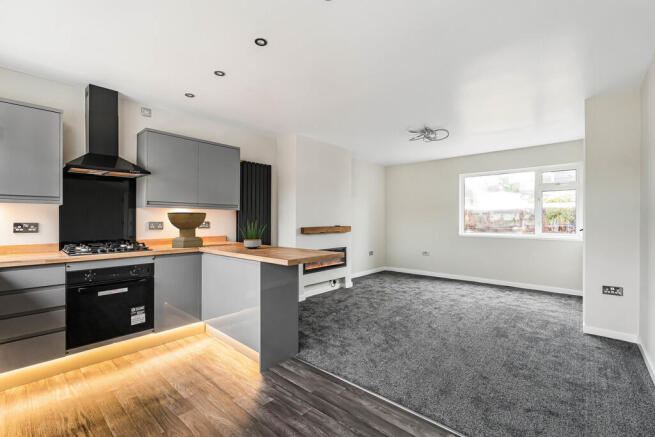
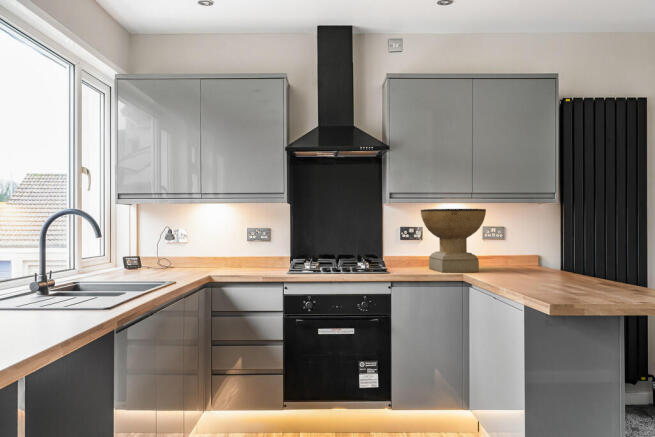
potted plant: present [240,221,266,249] -> none [525,224,611,295]

